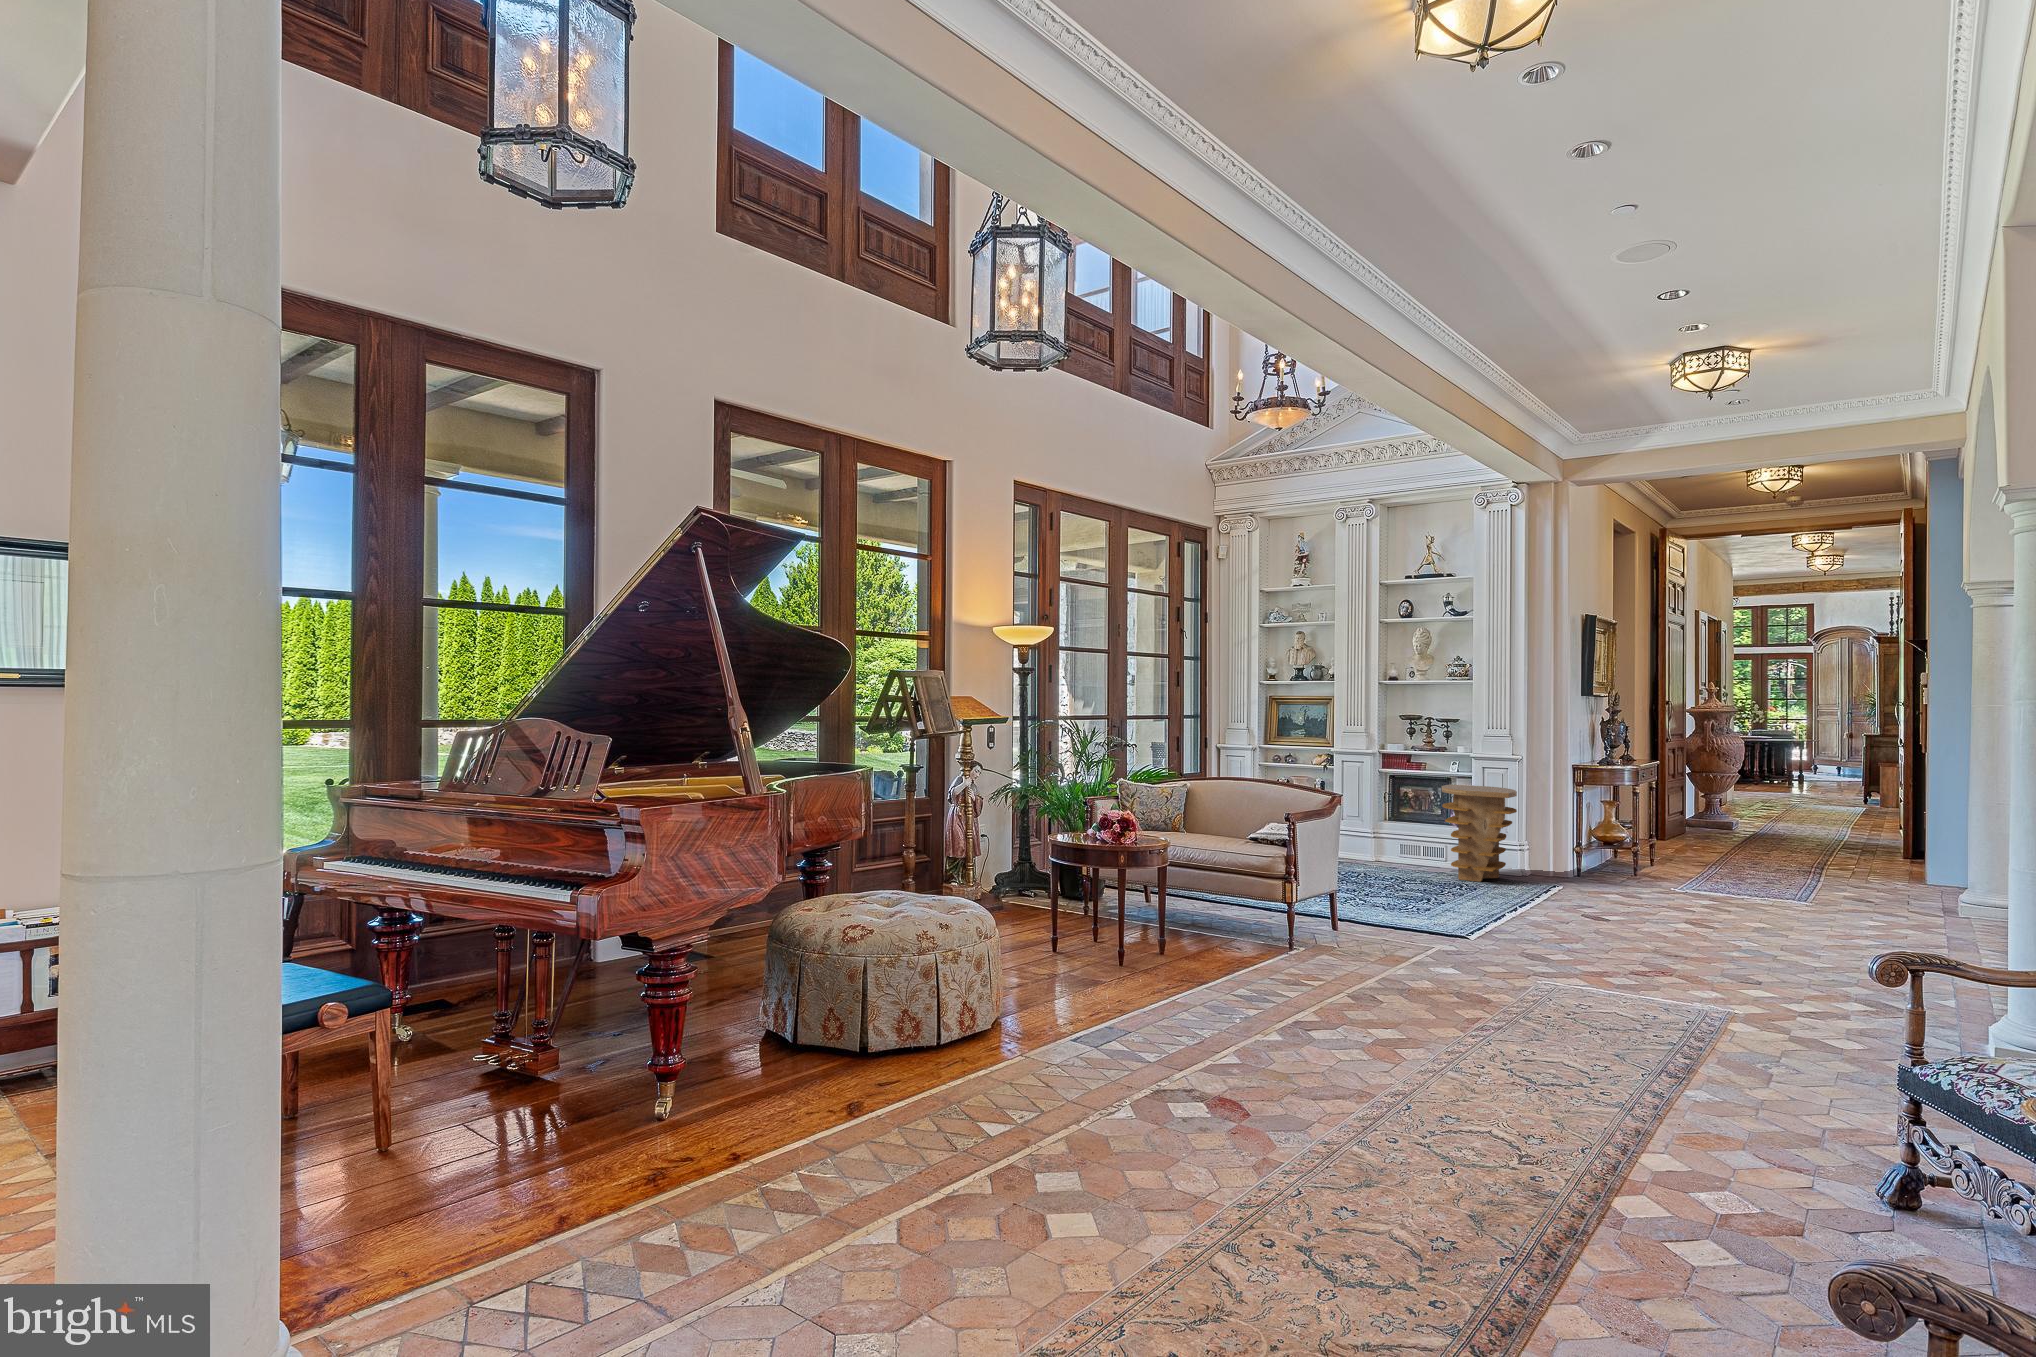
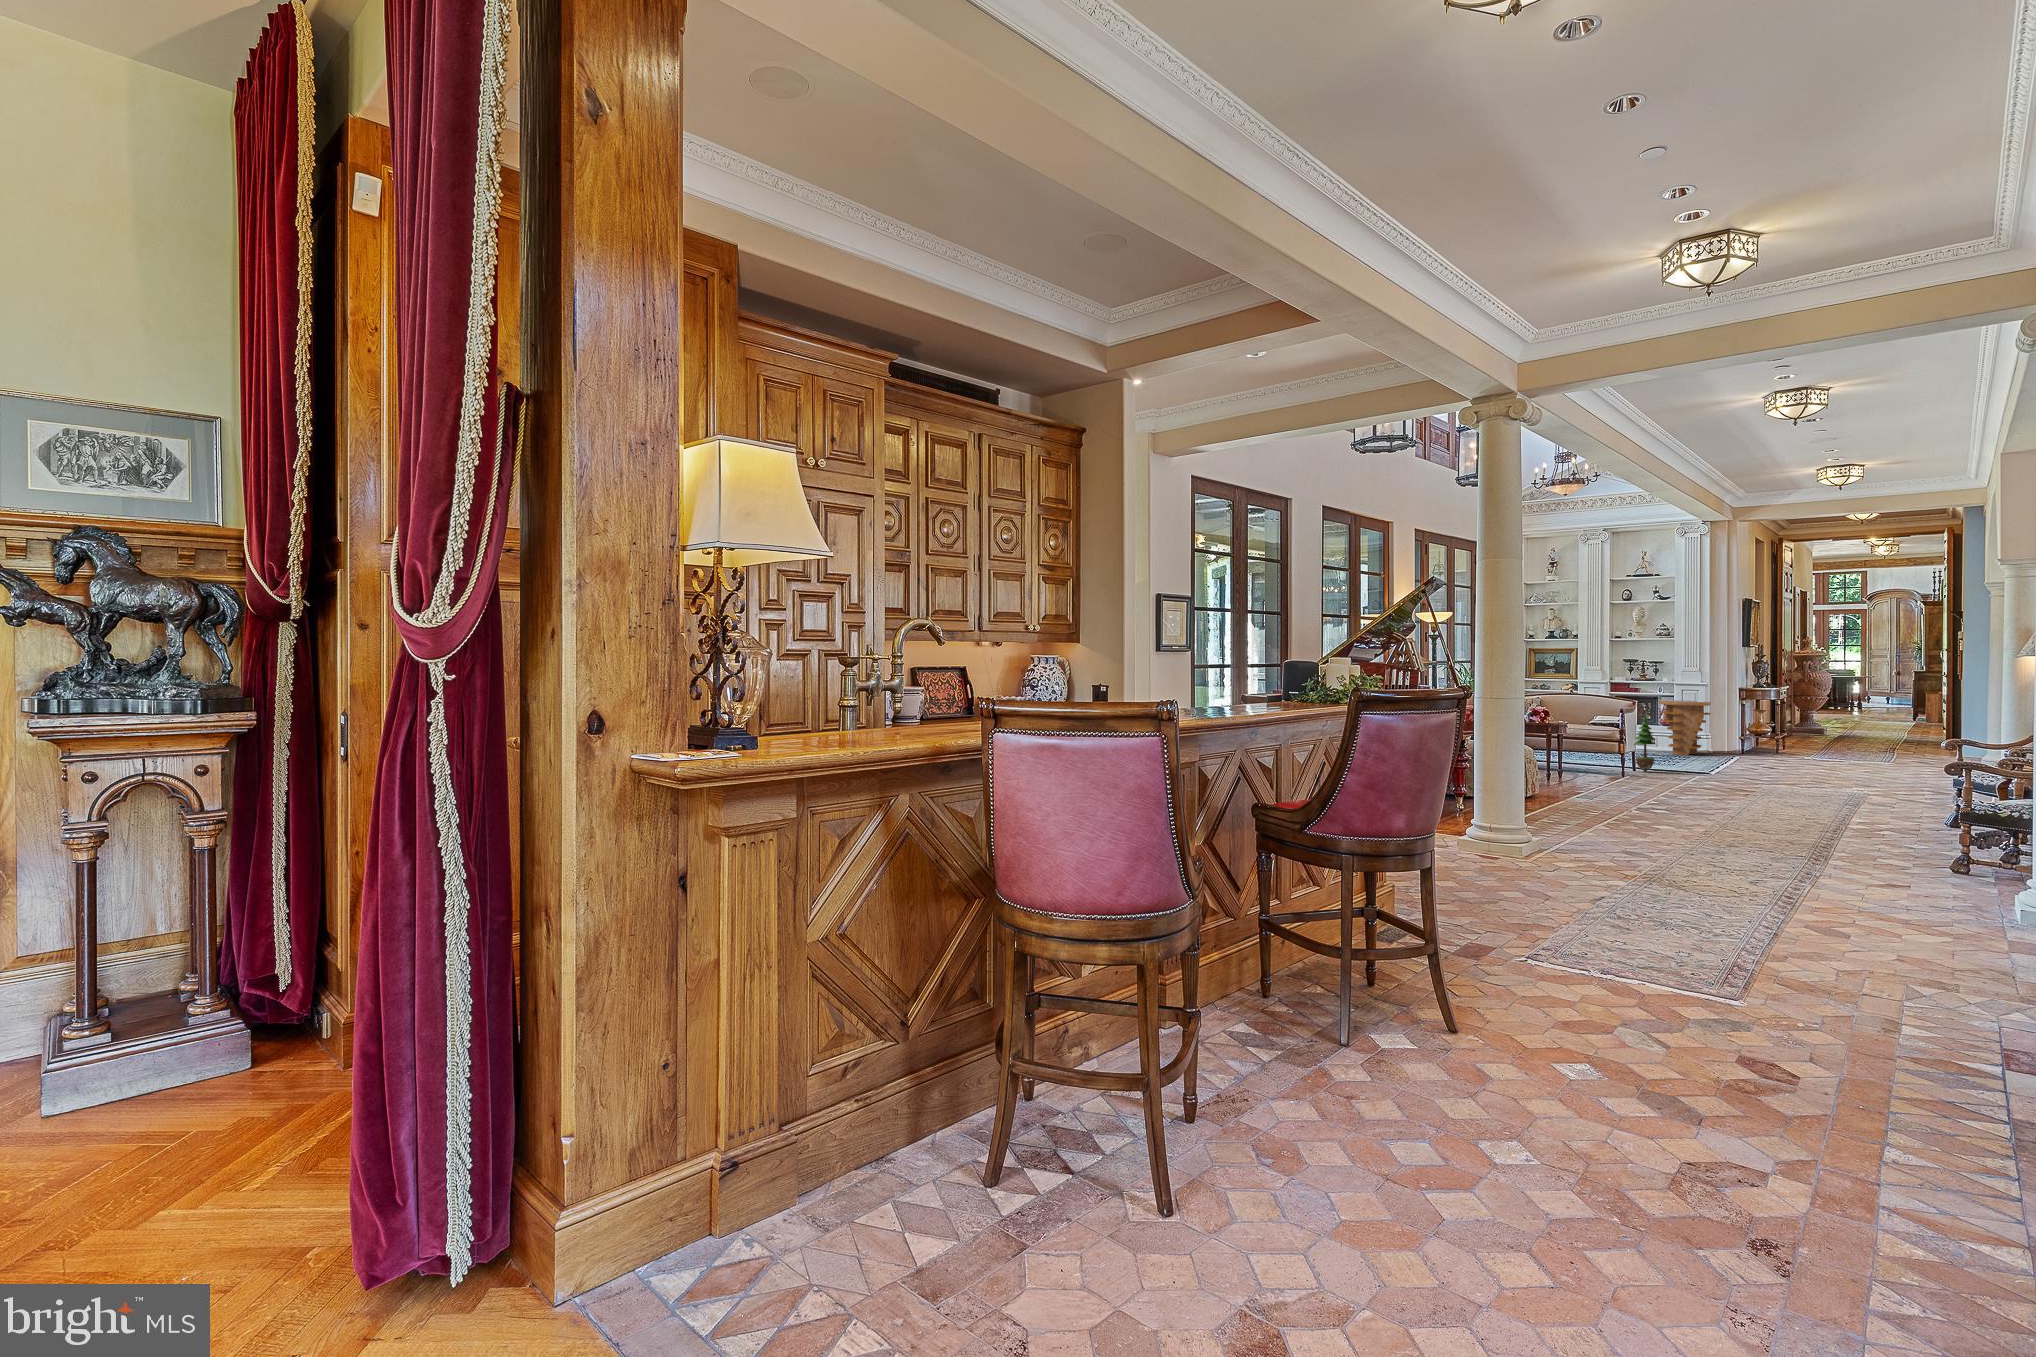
potted tree: none [1330,824,1370,933] -> present [1634,716,1656,771]

